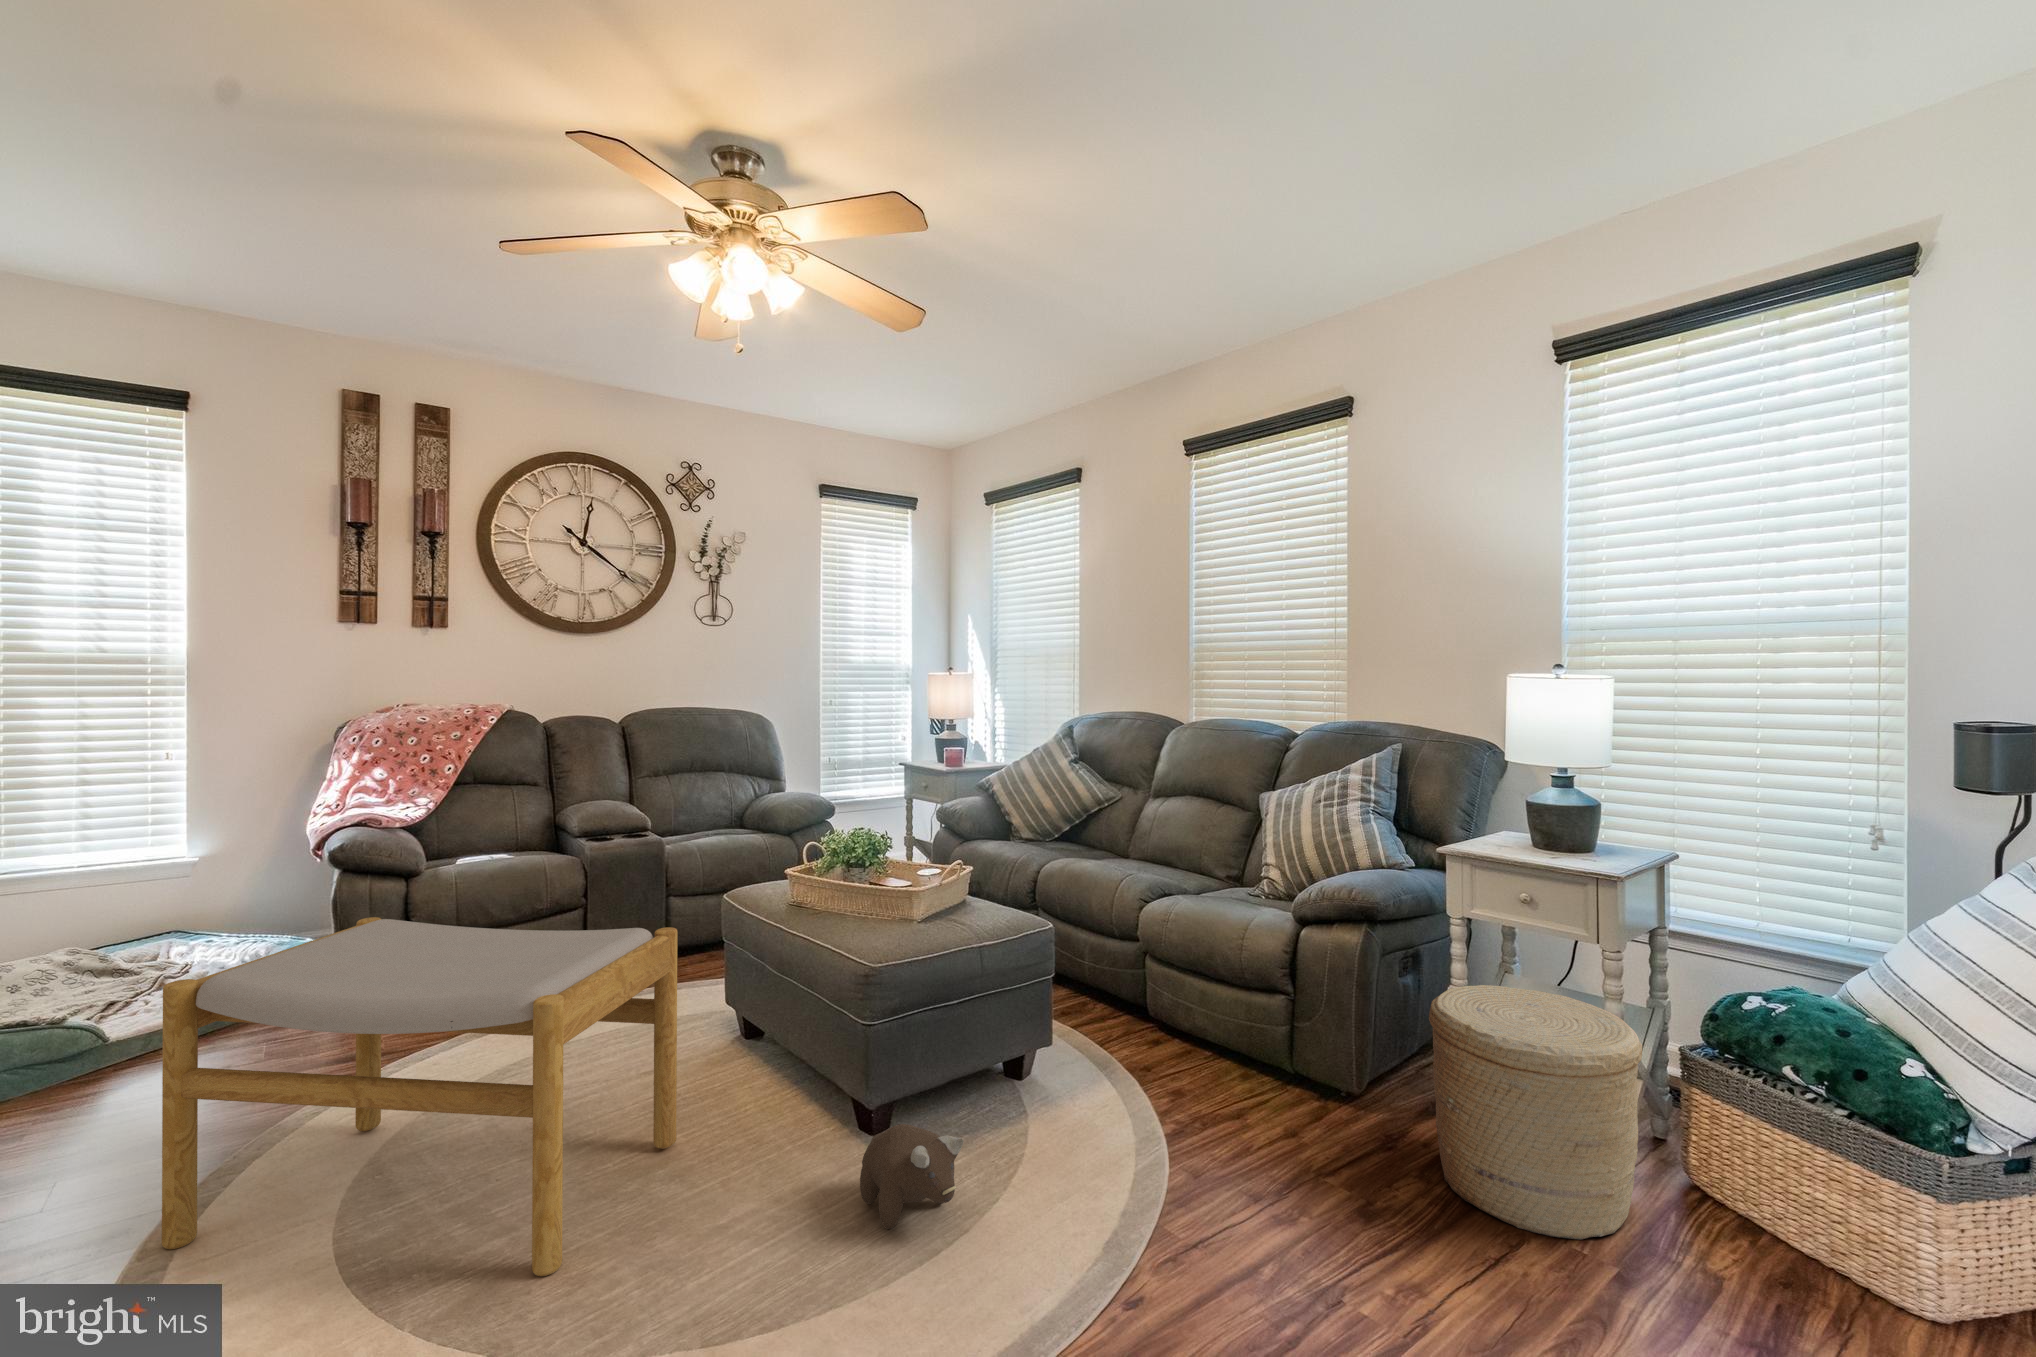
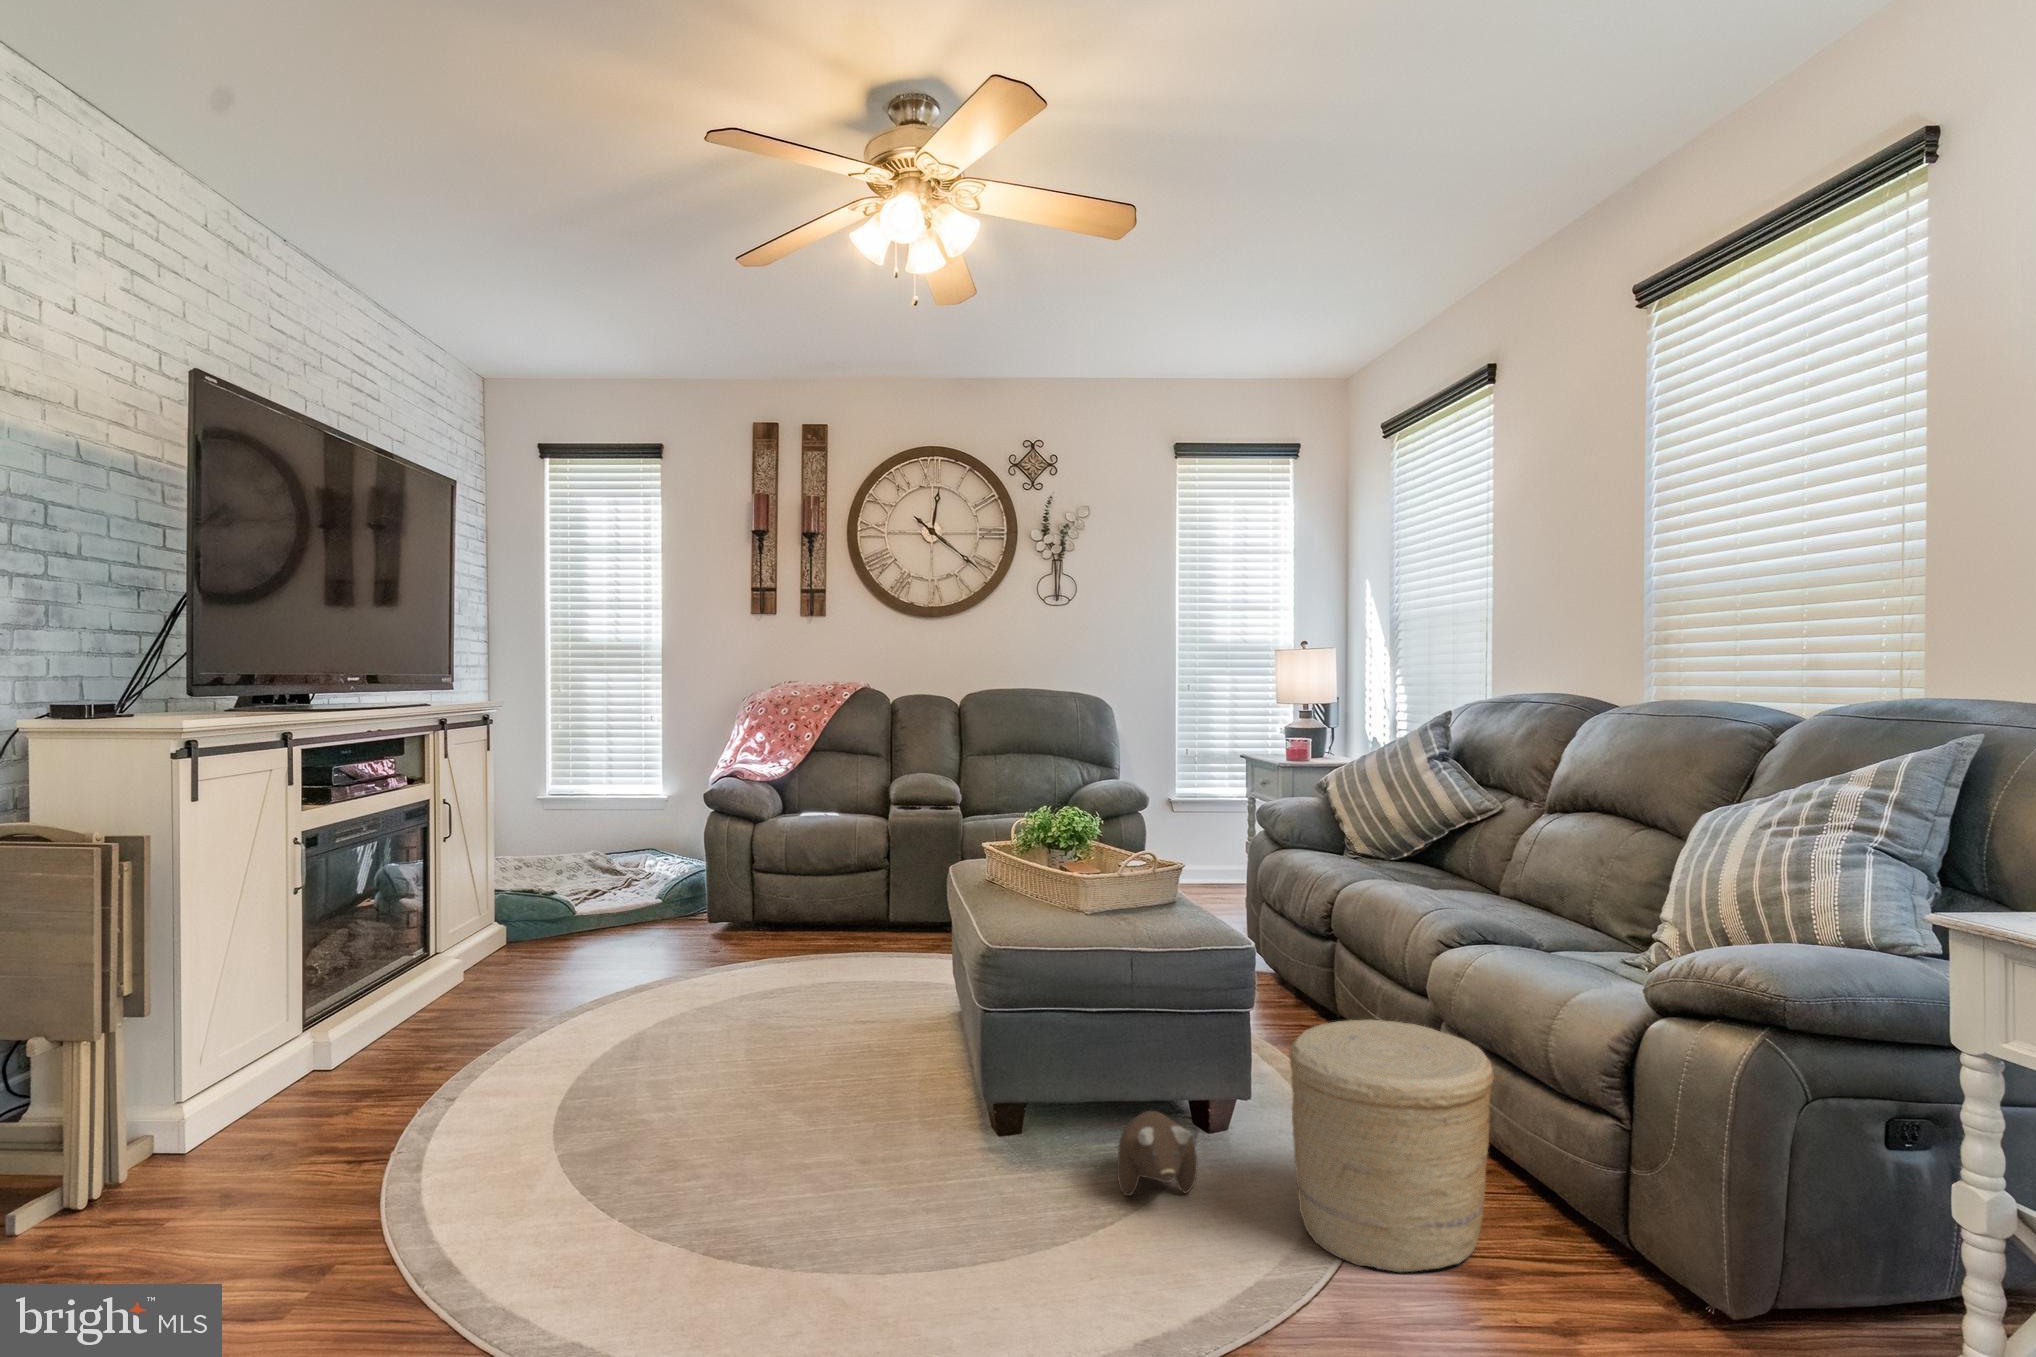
footstool: present [162,917,677,1276] -> none [525,839,801,1070]
plush toy: present [860,1124,964,1229] -> present [1117,1111,1197,1196]

